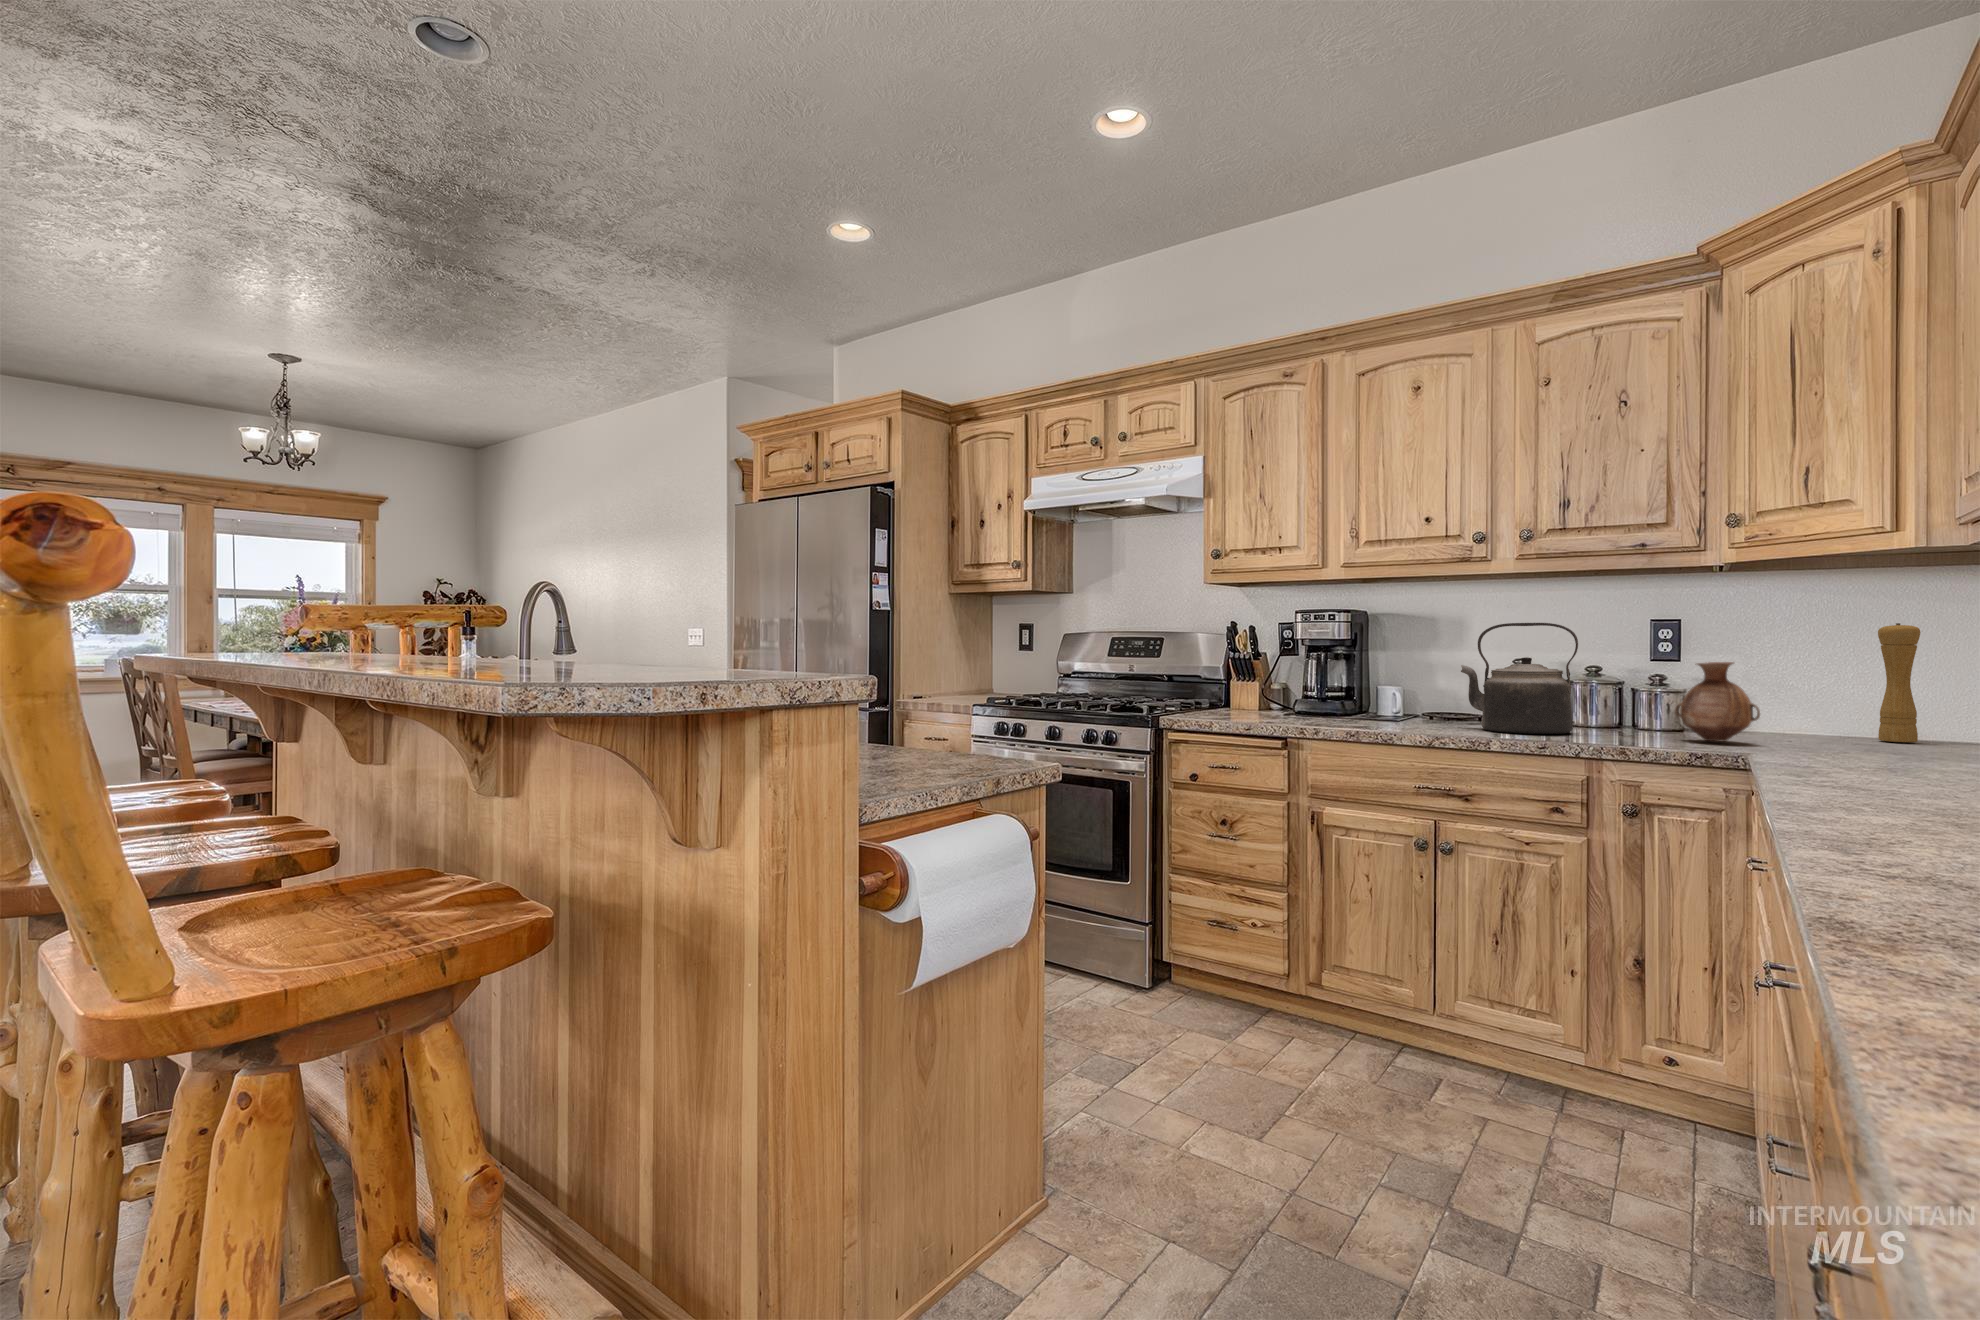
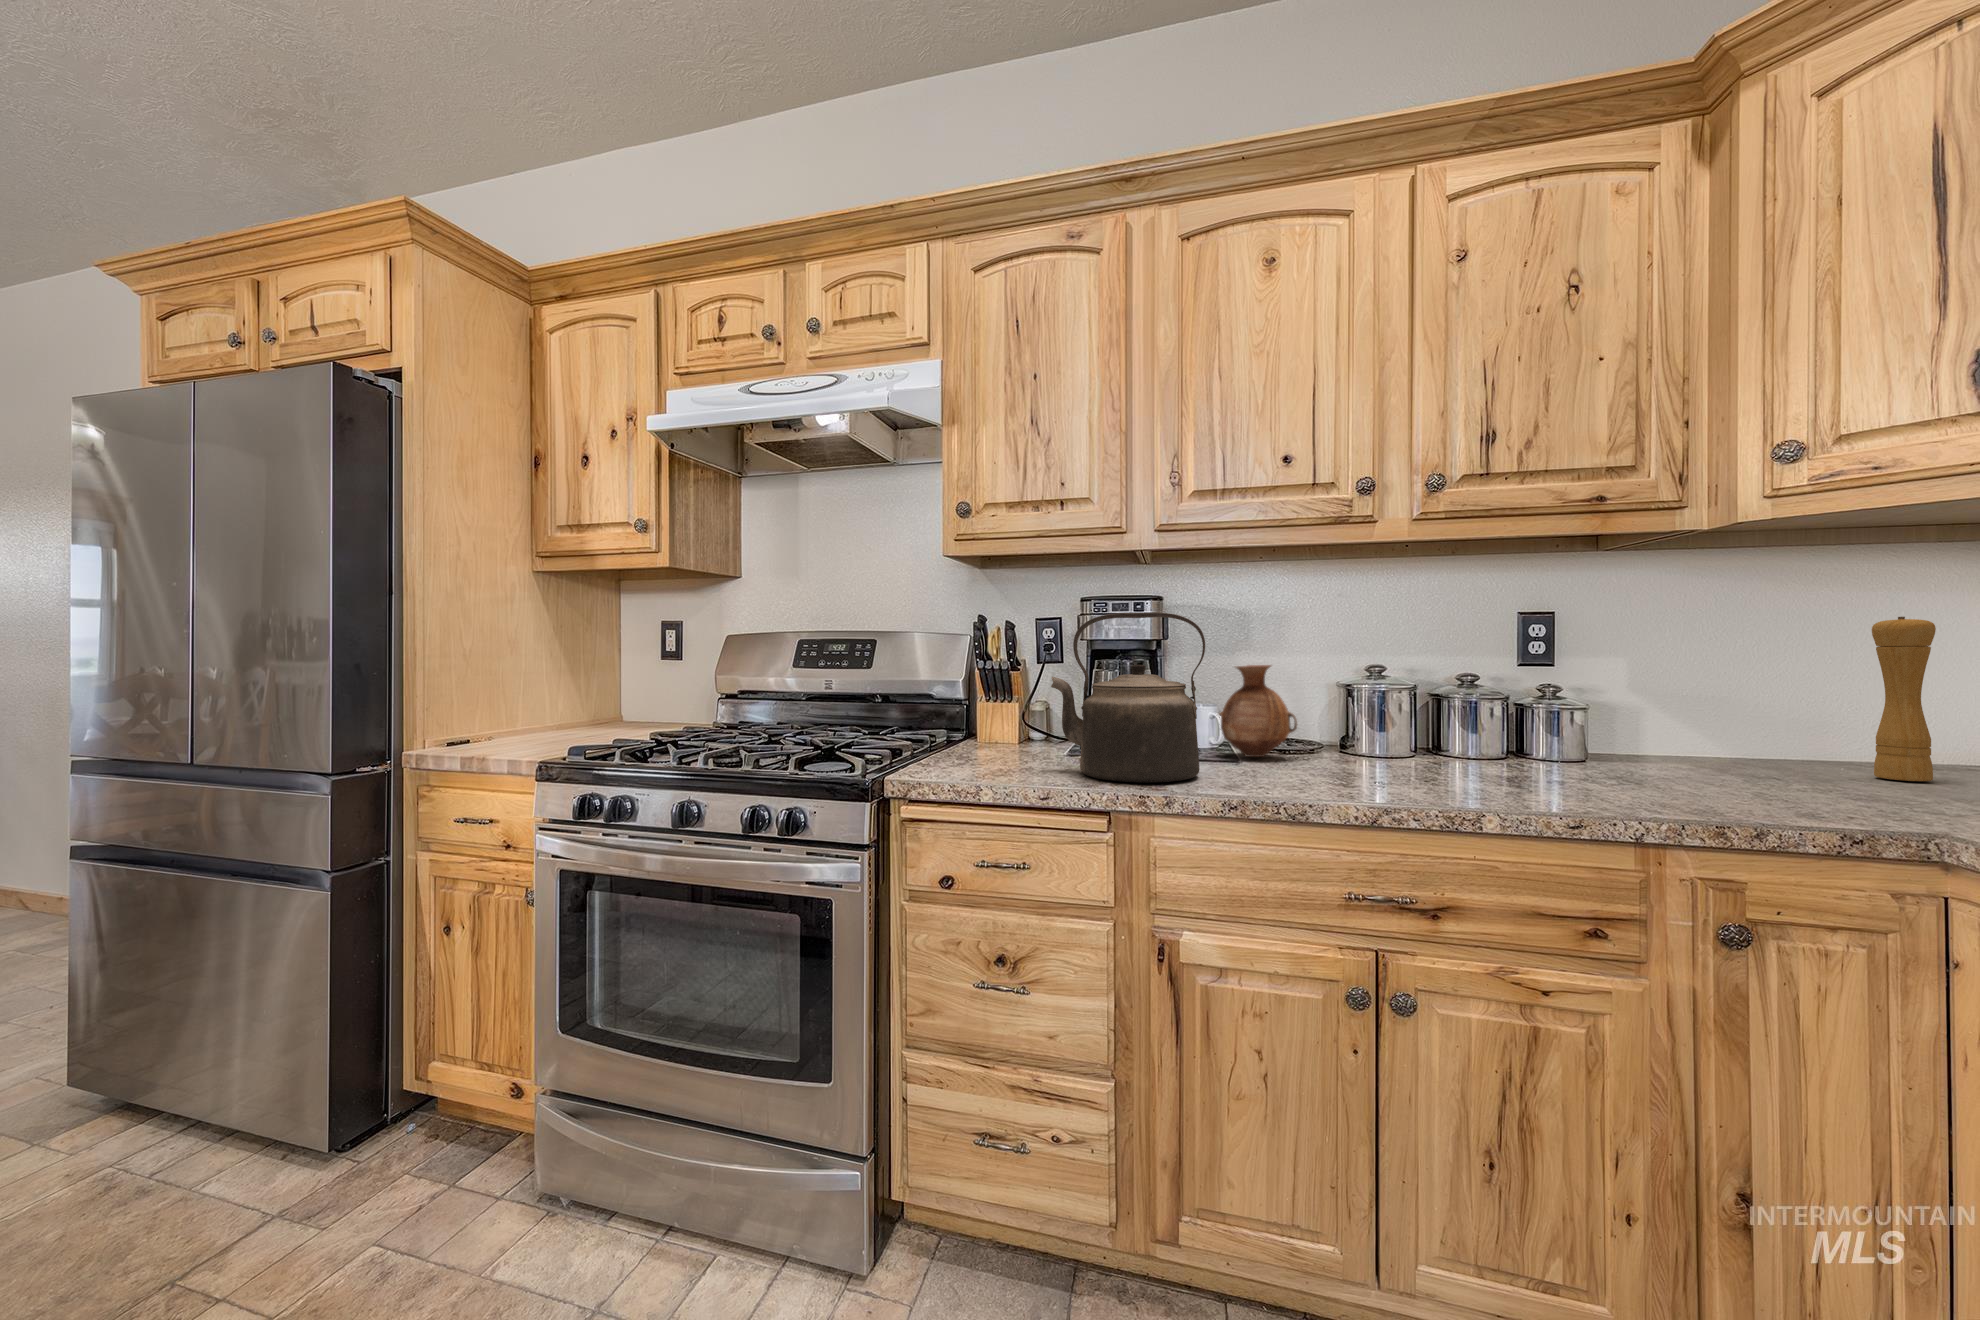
kettle: present [1461,623,1578,734] -> present [1051,613,1205,783]
vase: present [1675,662,1760,741] -> present [1219,665,1297,757]

